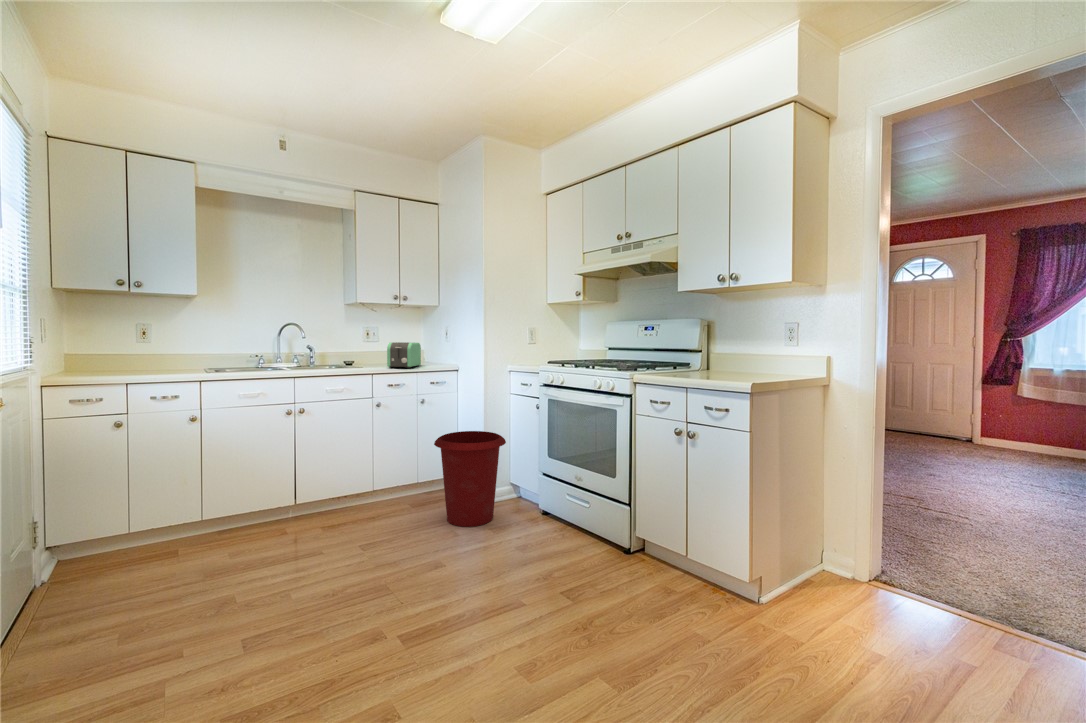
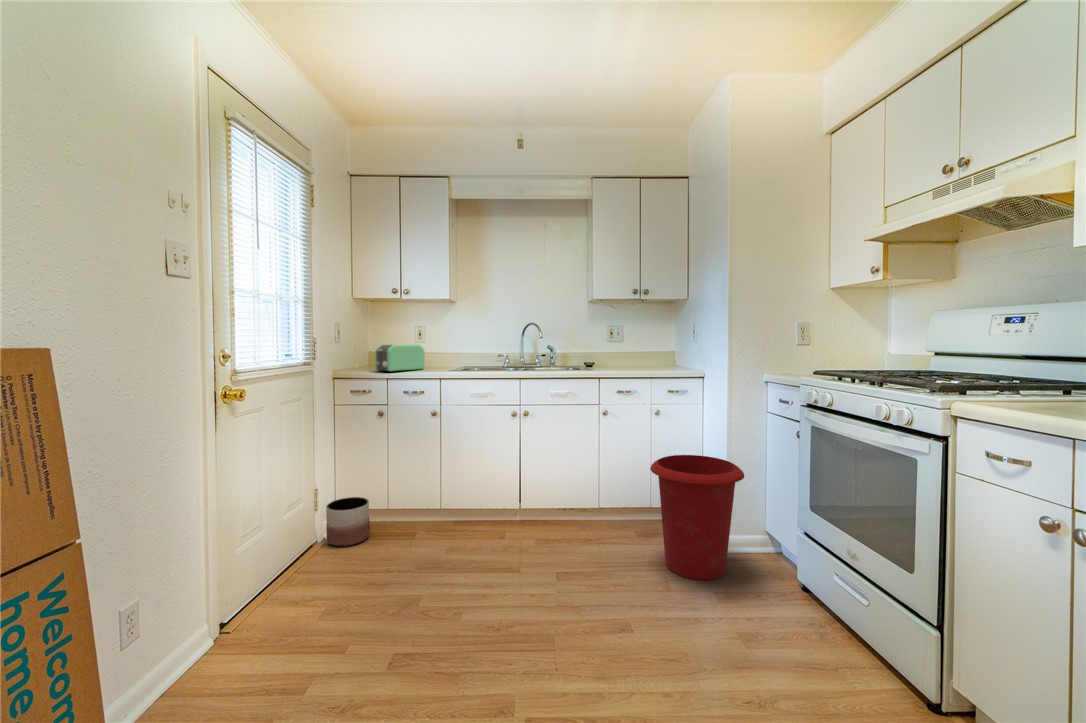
toaster: present [387,342,421,368] -> present [375,345,425,372]
planter: none [18,534,93,602] -> present [326,497,370,546]

